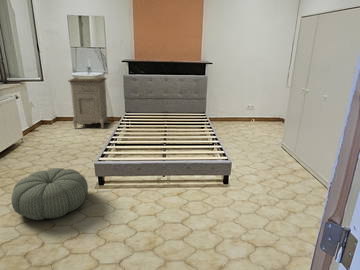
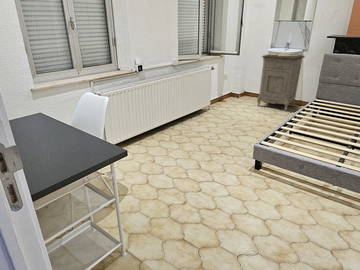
pouf: present [11,168,88,220] -> none [175,139,241,186]

